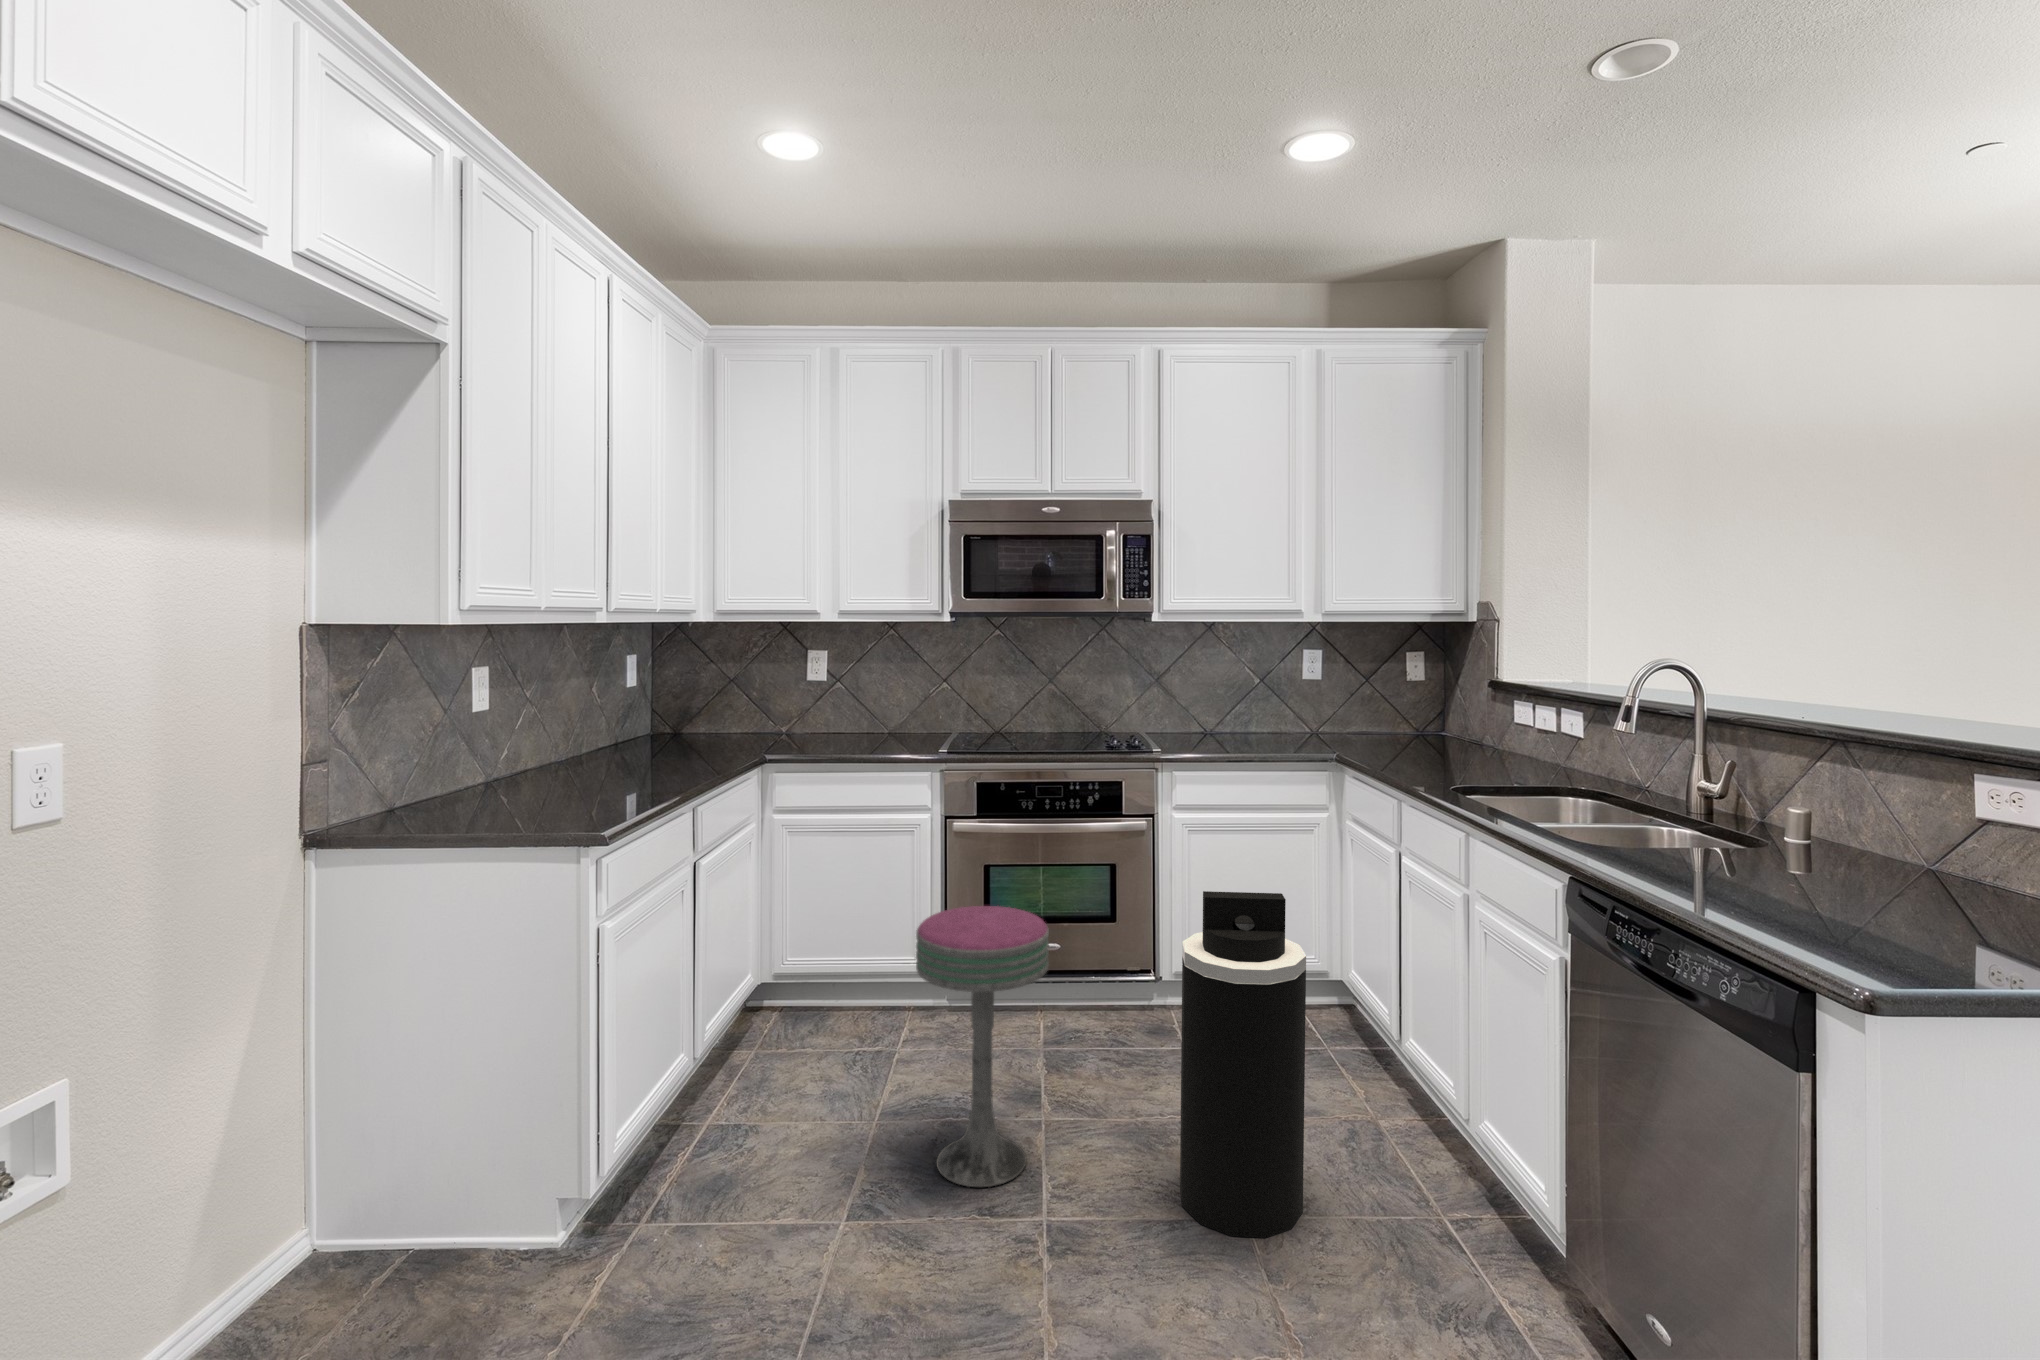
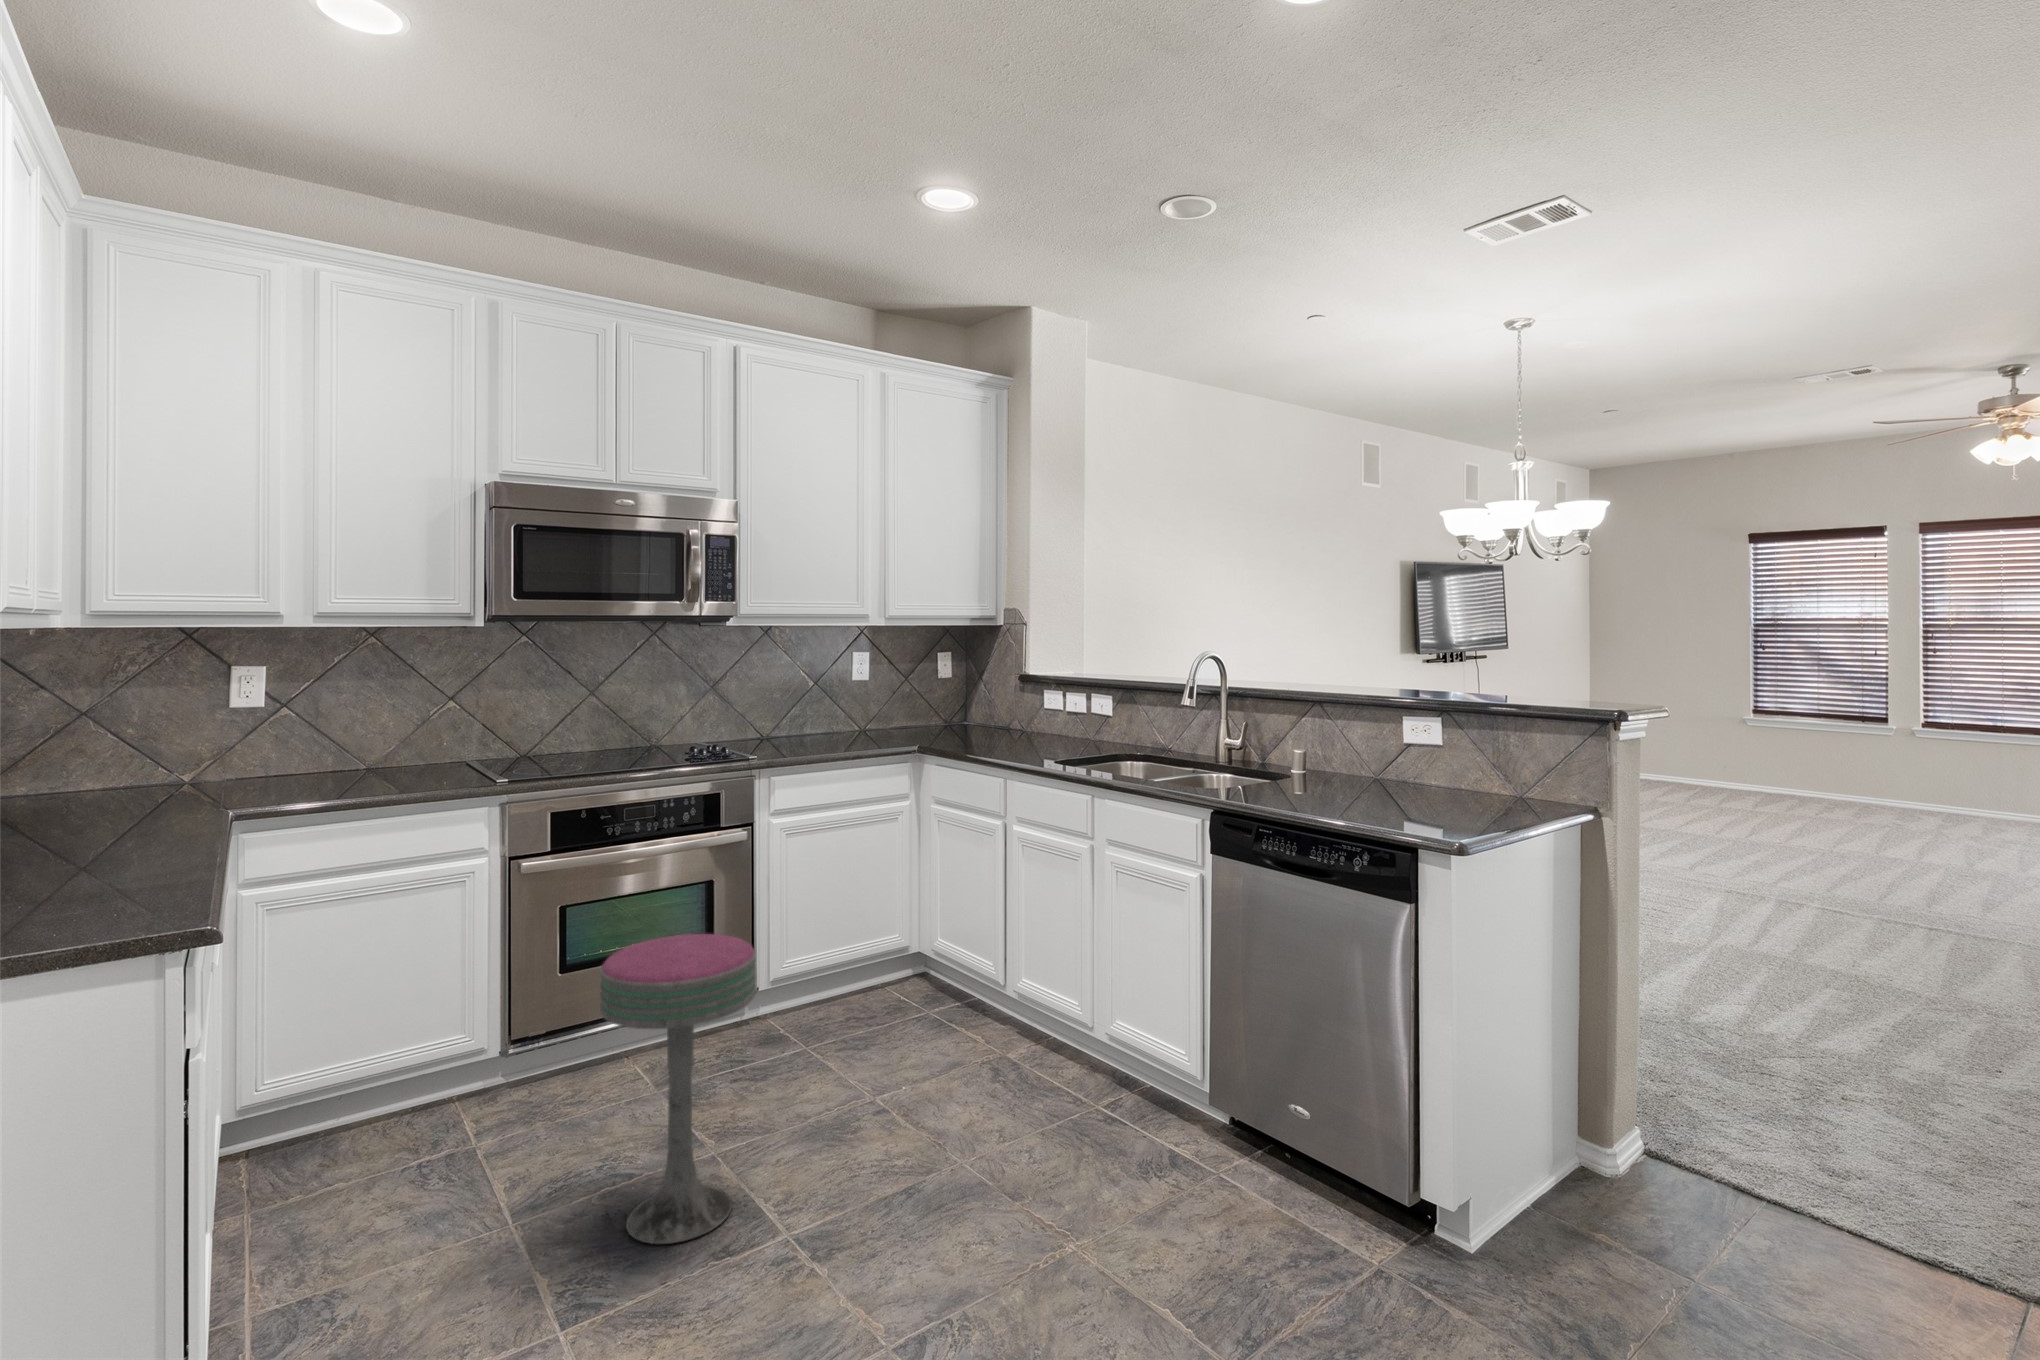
trash can: present [1180,891,1306,1238] -> none [892,867,1004,1184]

